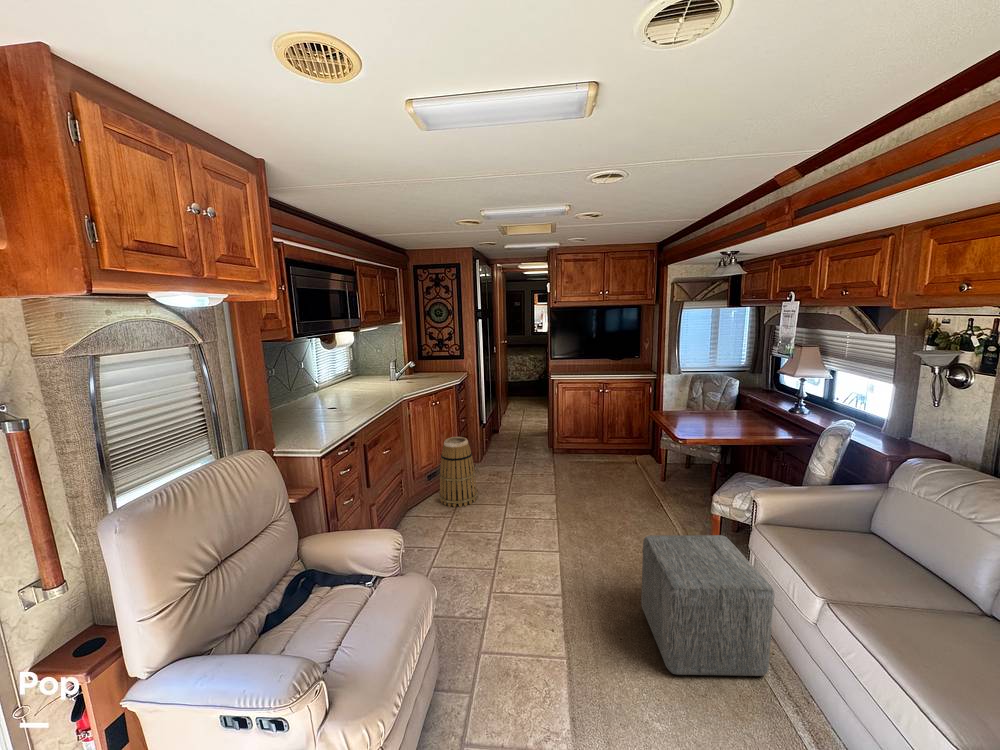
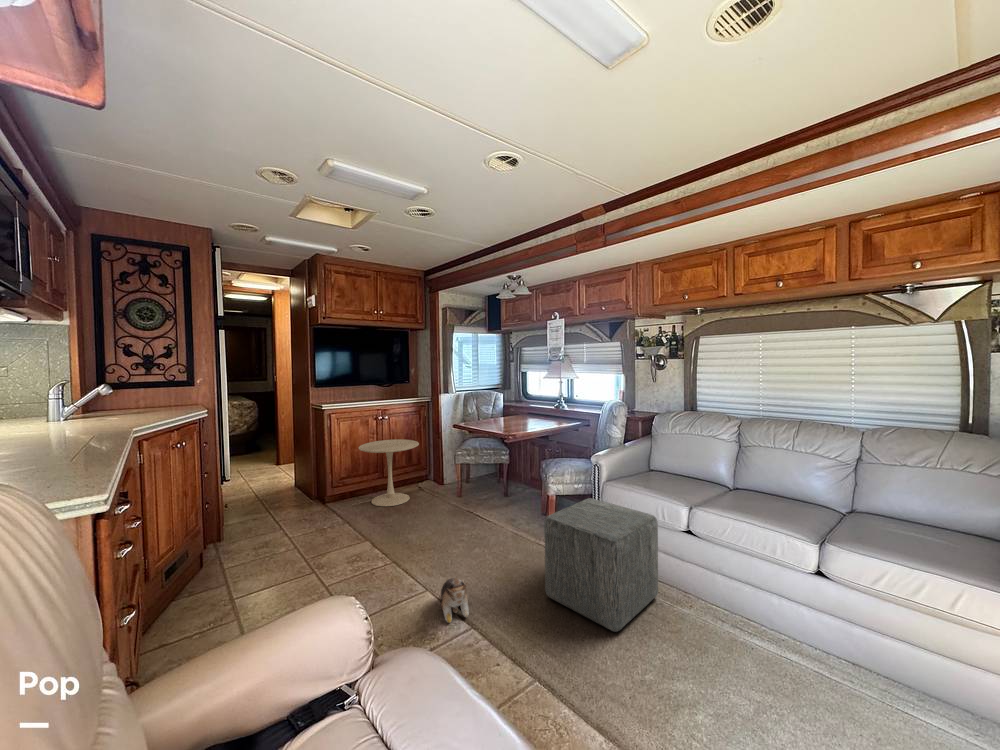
side table: none [575,412,630,474] -> present [359,439,419,506]
basket: present [439,437,478,507] -> none [187,491,260,608]
plush toy: none [542,552,575,587] -> present [441,578,469,623]

